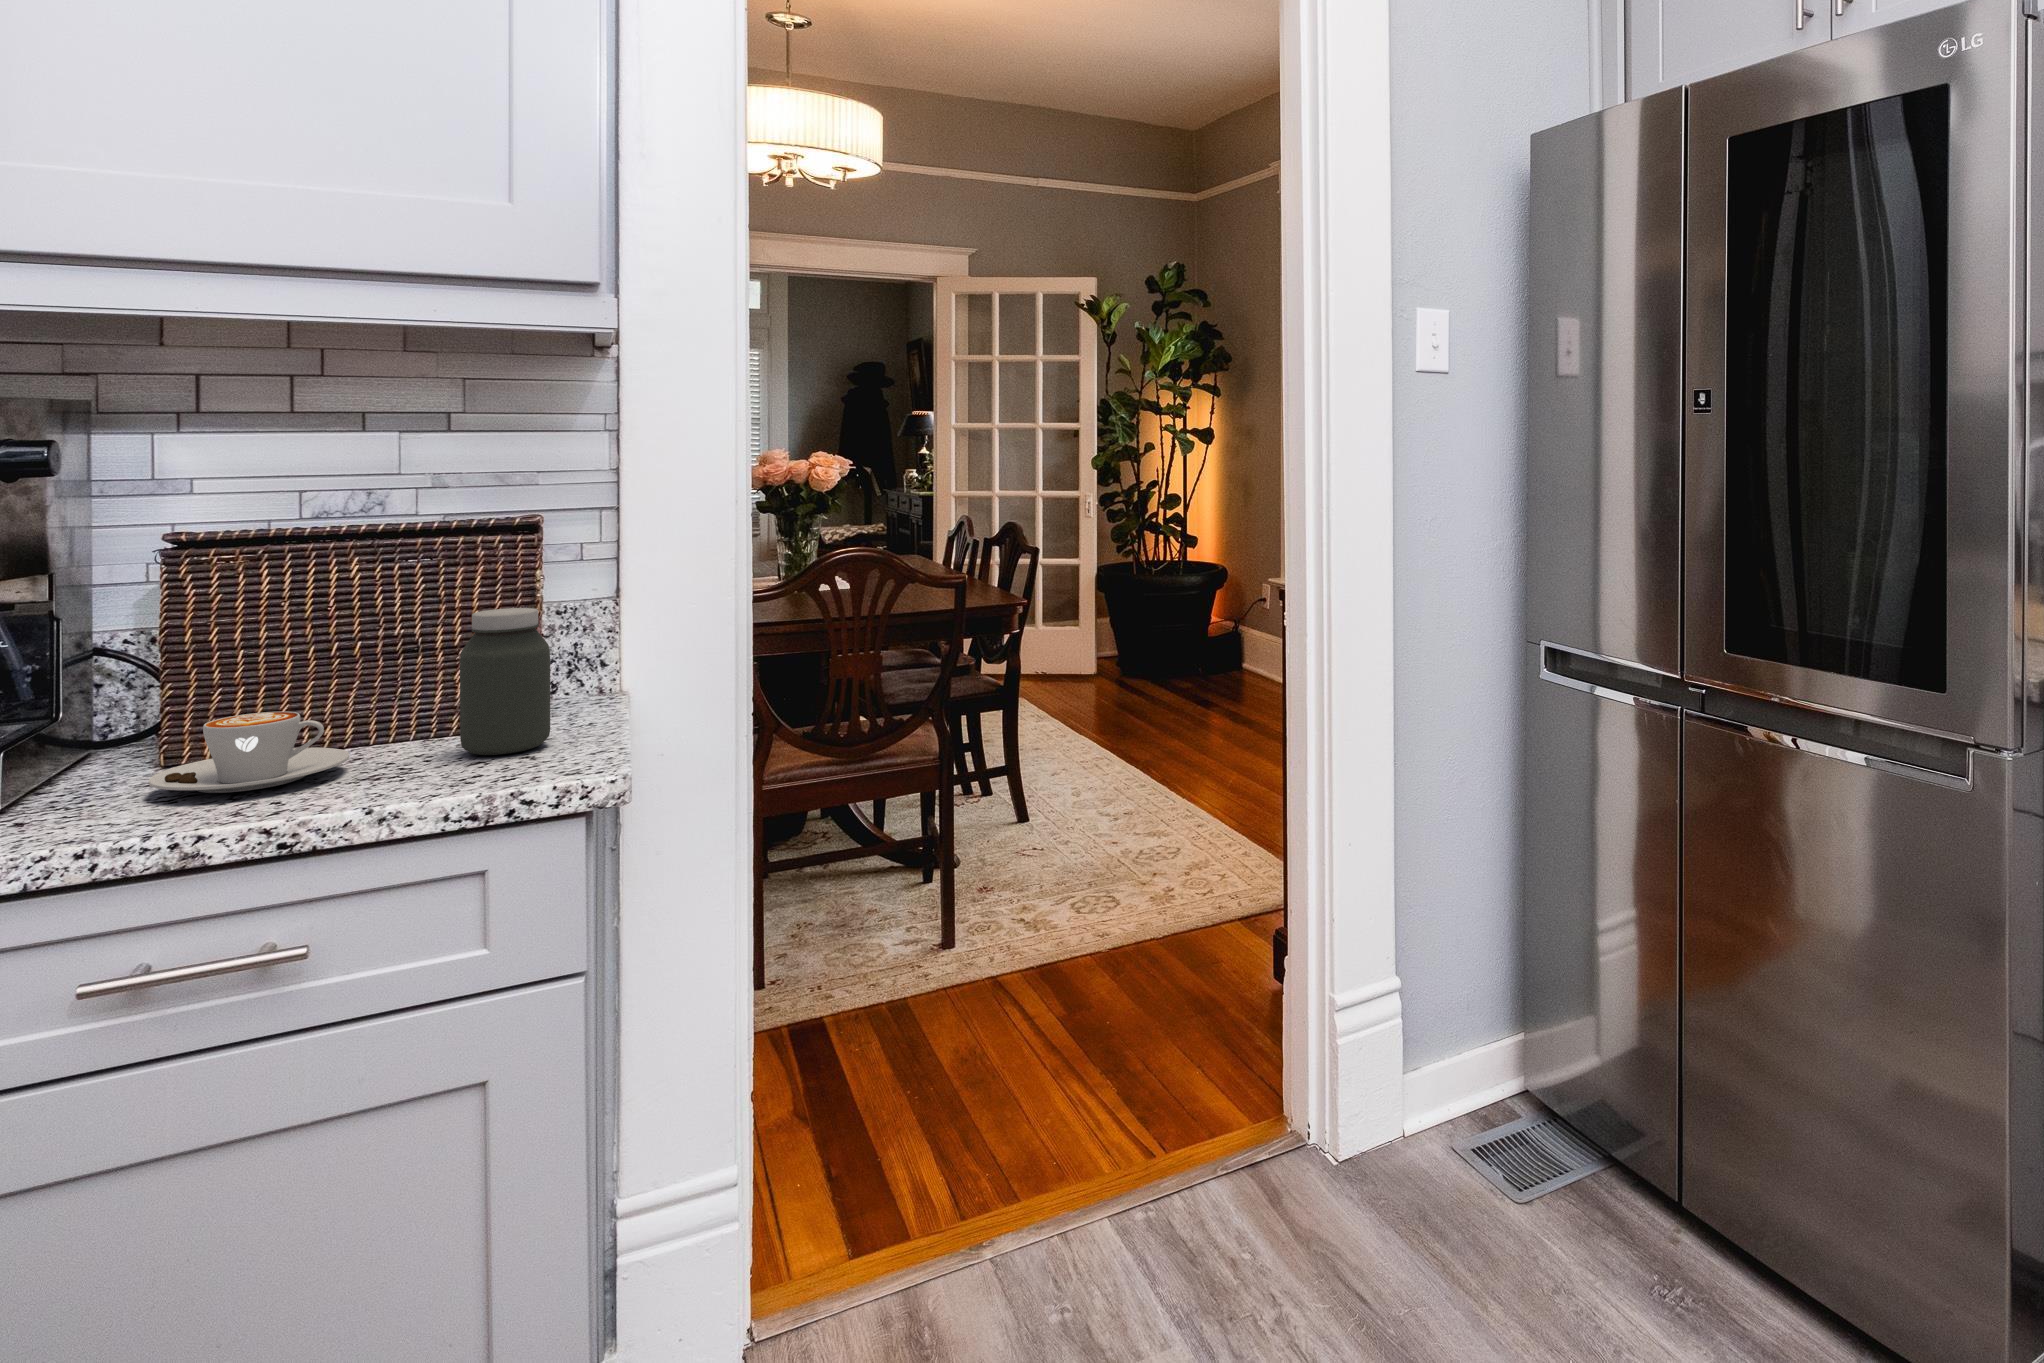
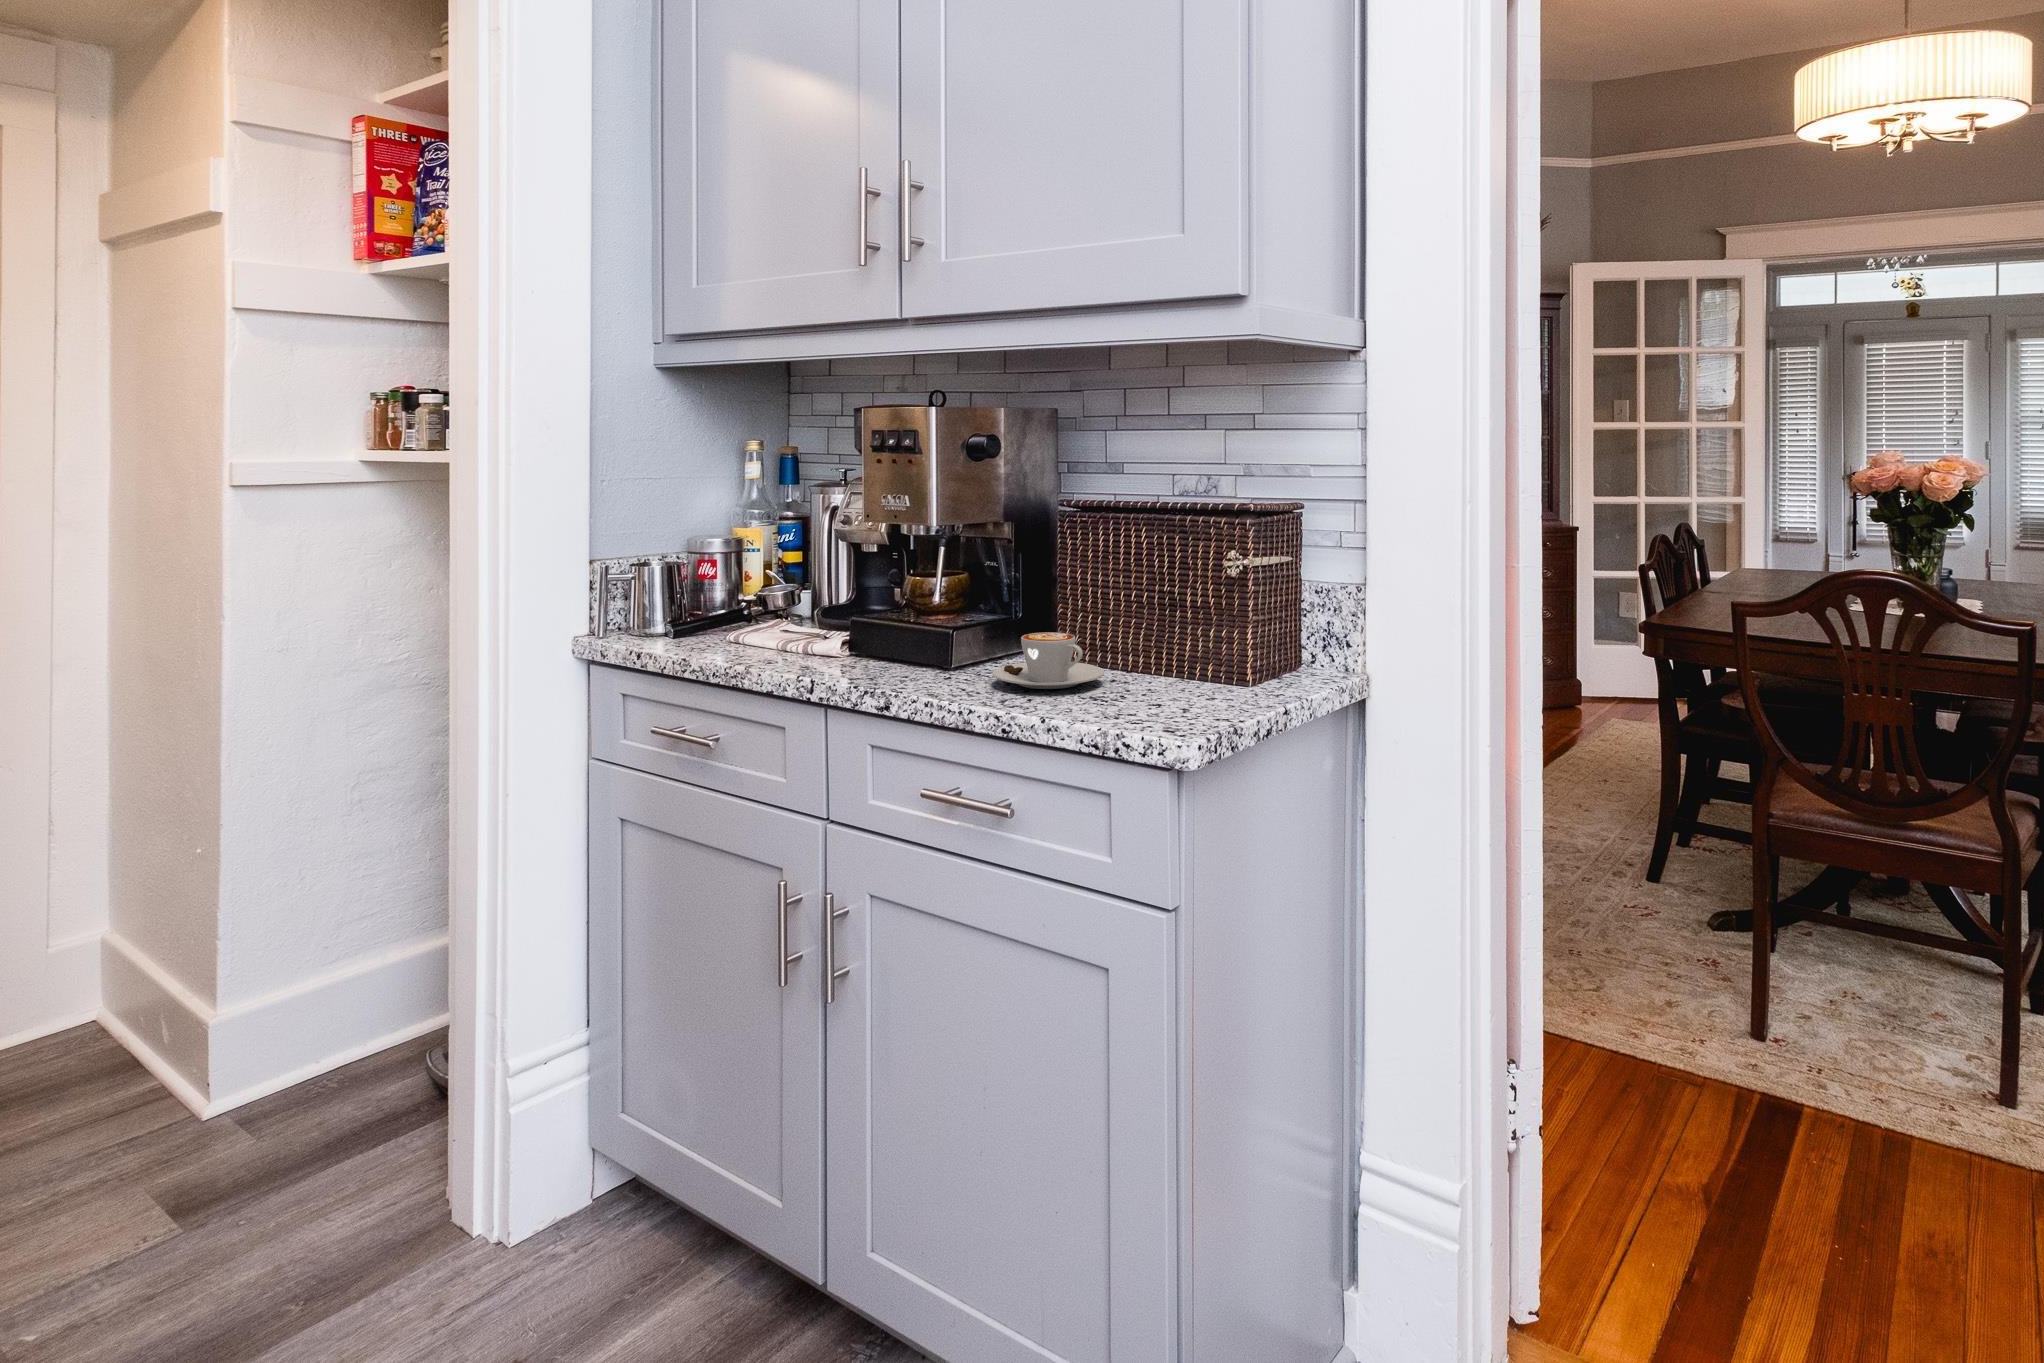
jar: present [460,608,550,755] -> none [1158,577,1223,704]

